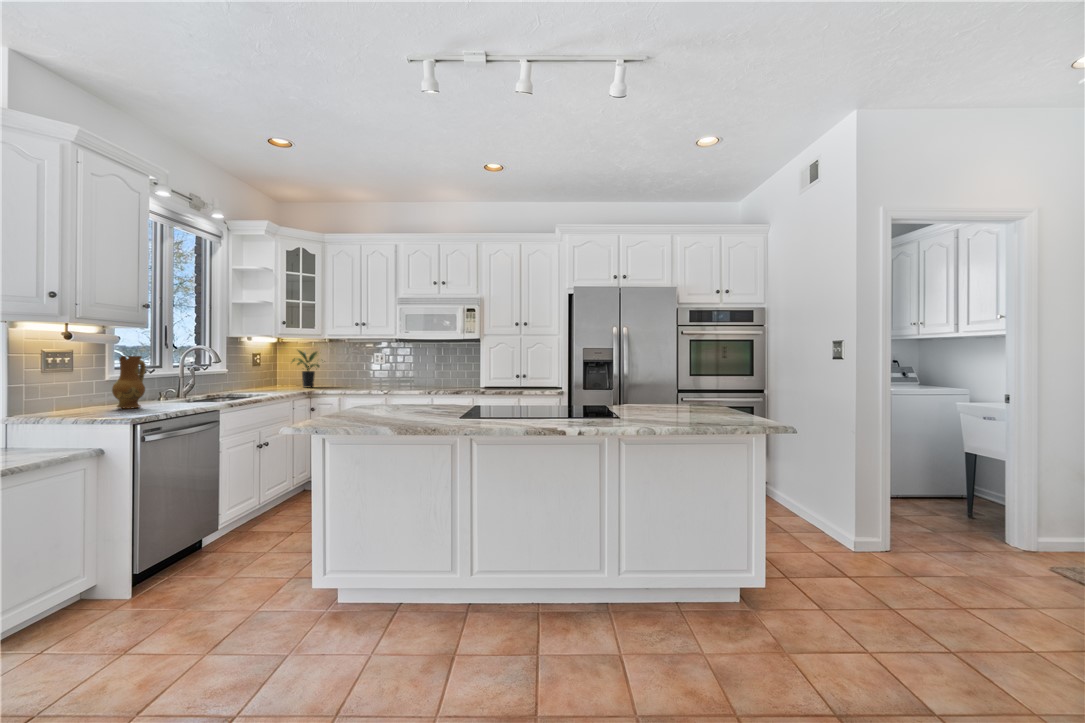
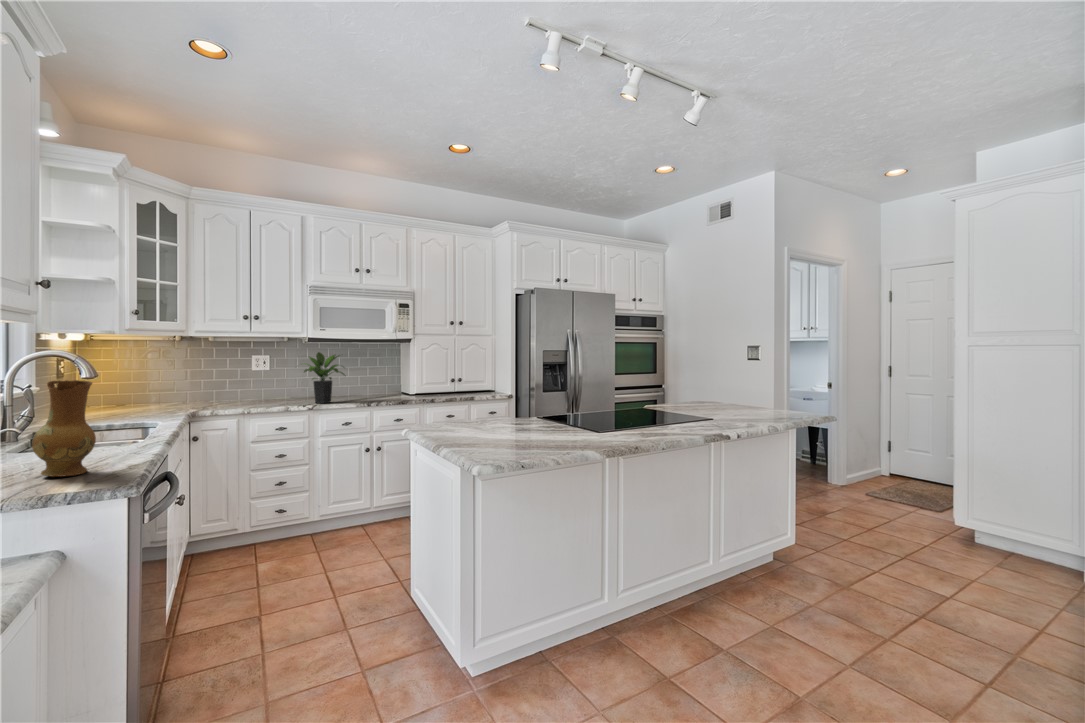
potted plant: present [292,350,320,387] -> present [304,352,344,403]

